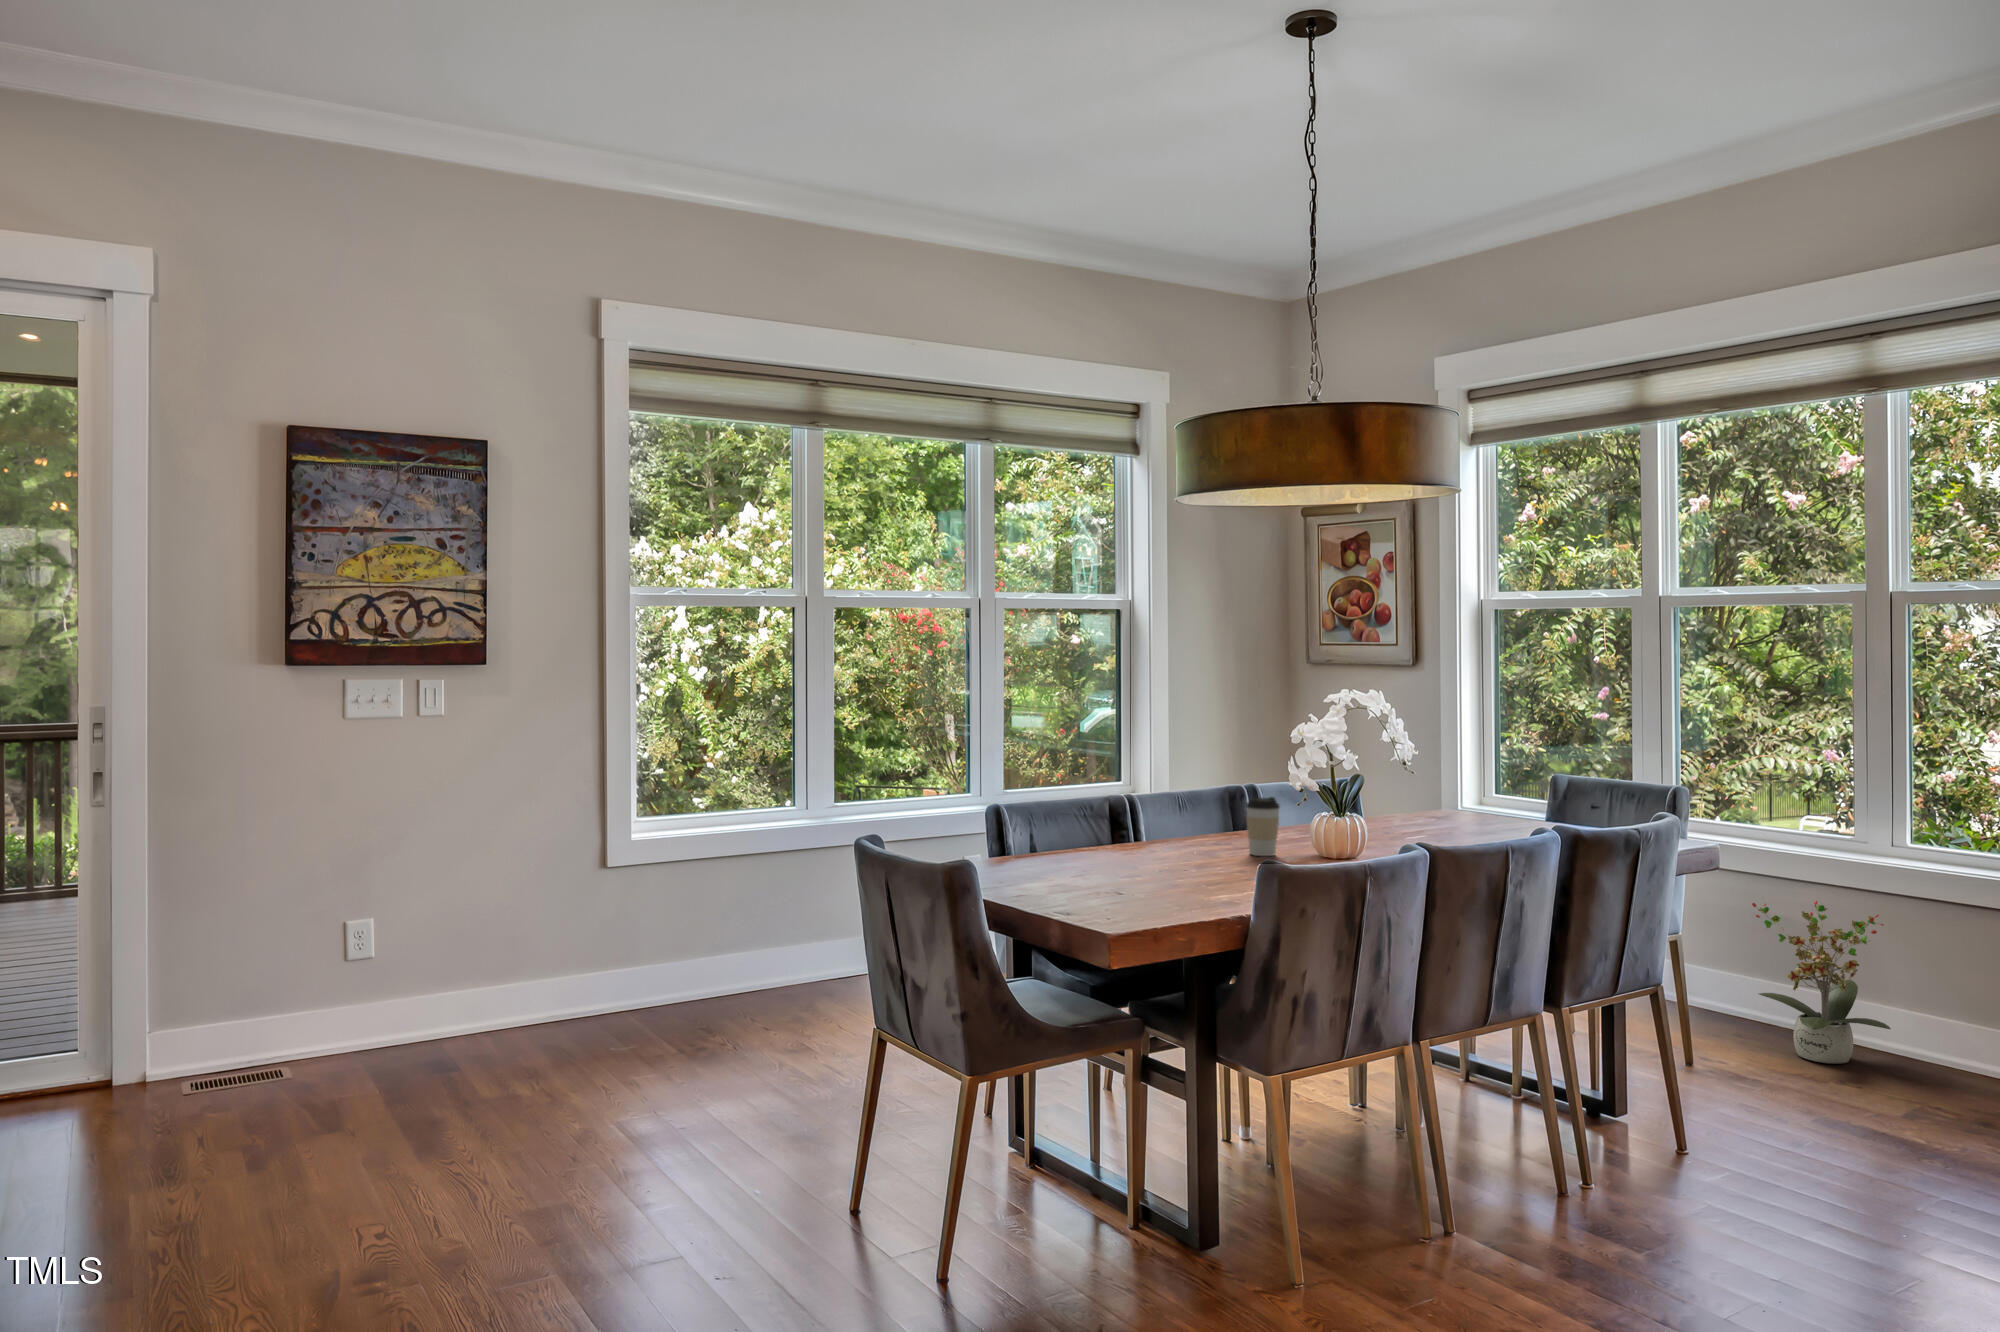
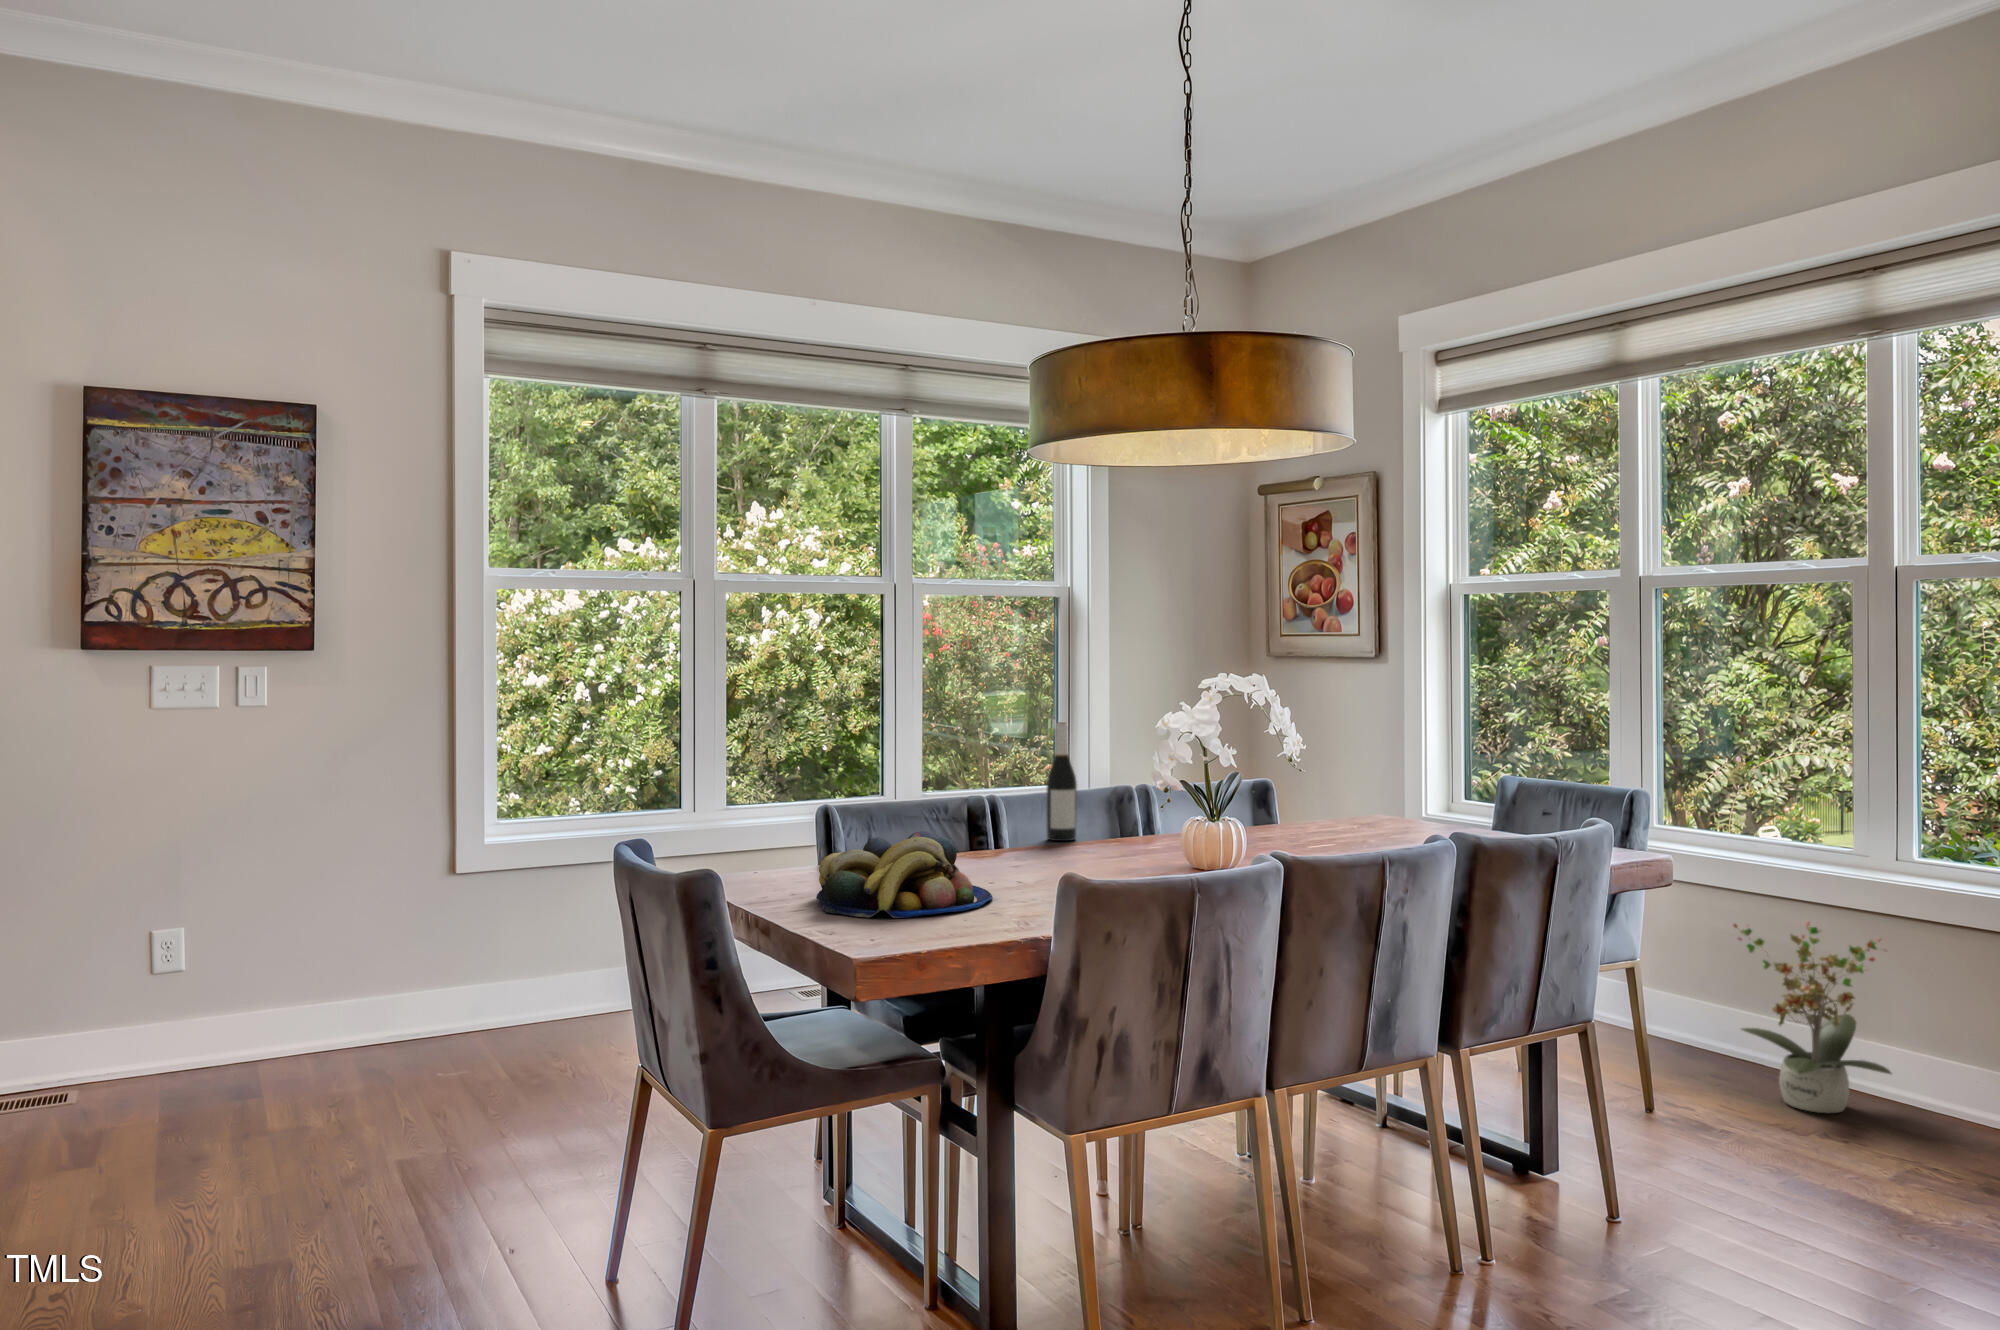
wine bottle: none [1172,731,1200,836] -> present [1046,722,1077,841]
coffee cup: present [1246,797,1280,856] -> none [1108,796,1148,865]
fruit bowl: none [1025,828,1176,901] -> present [816,831,993,918]

